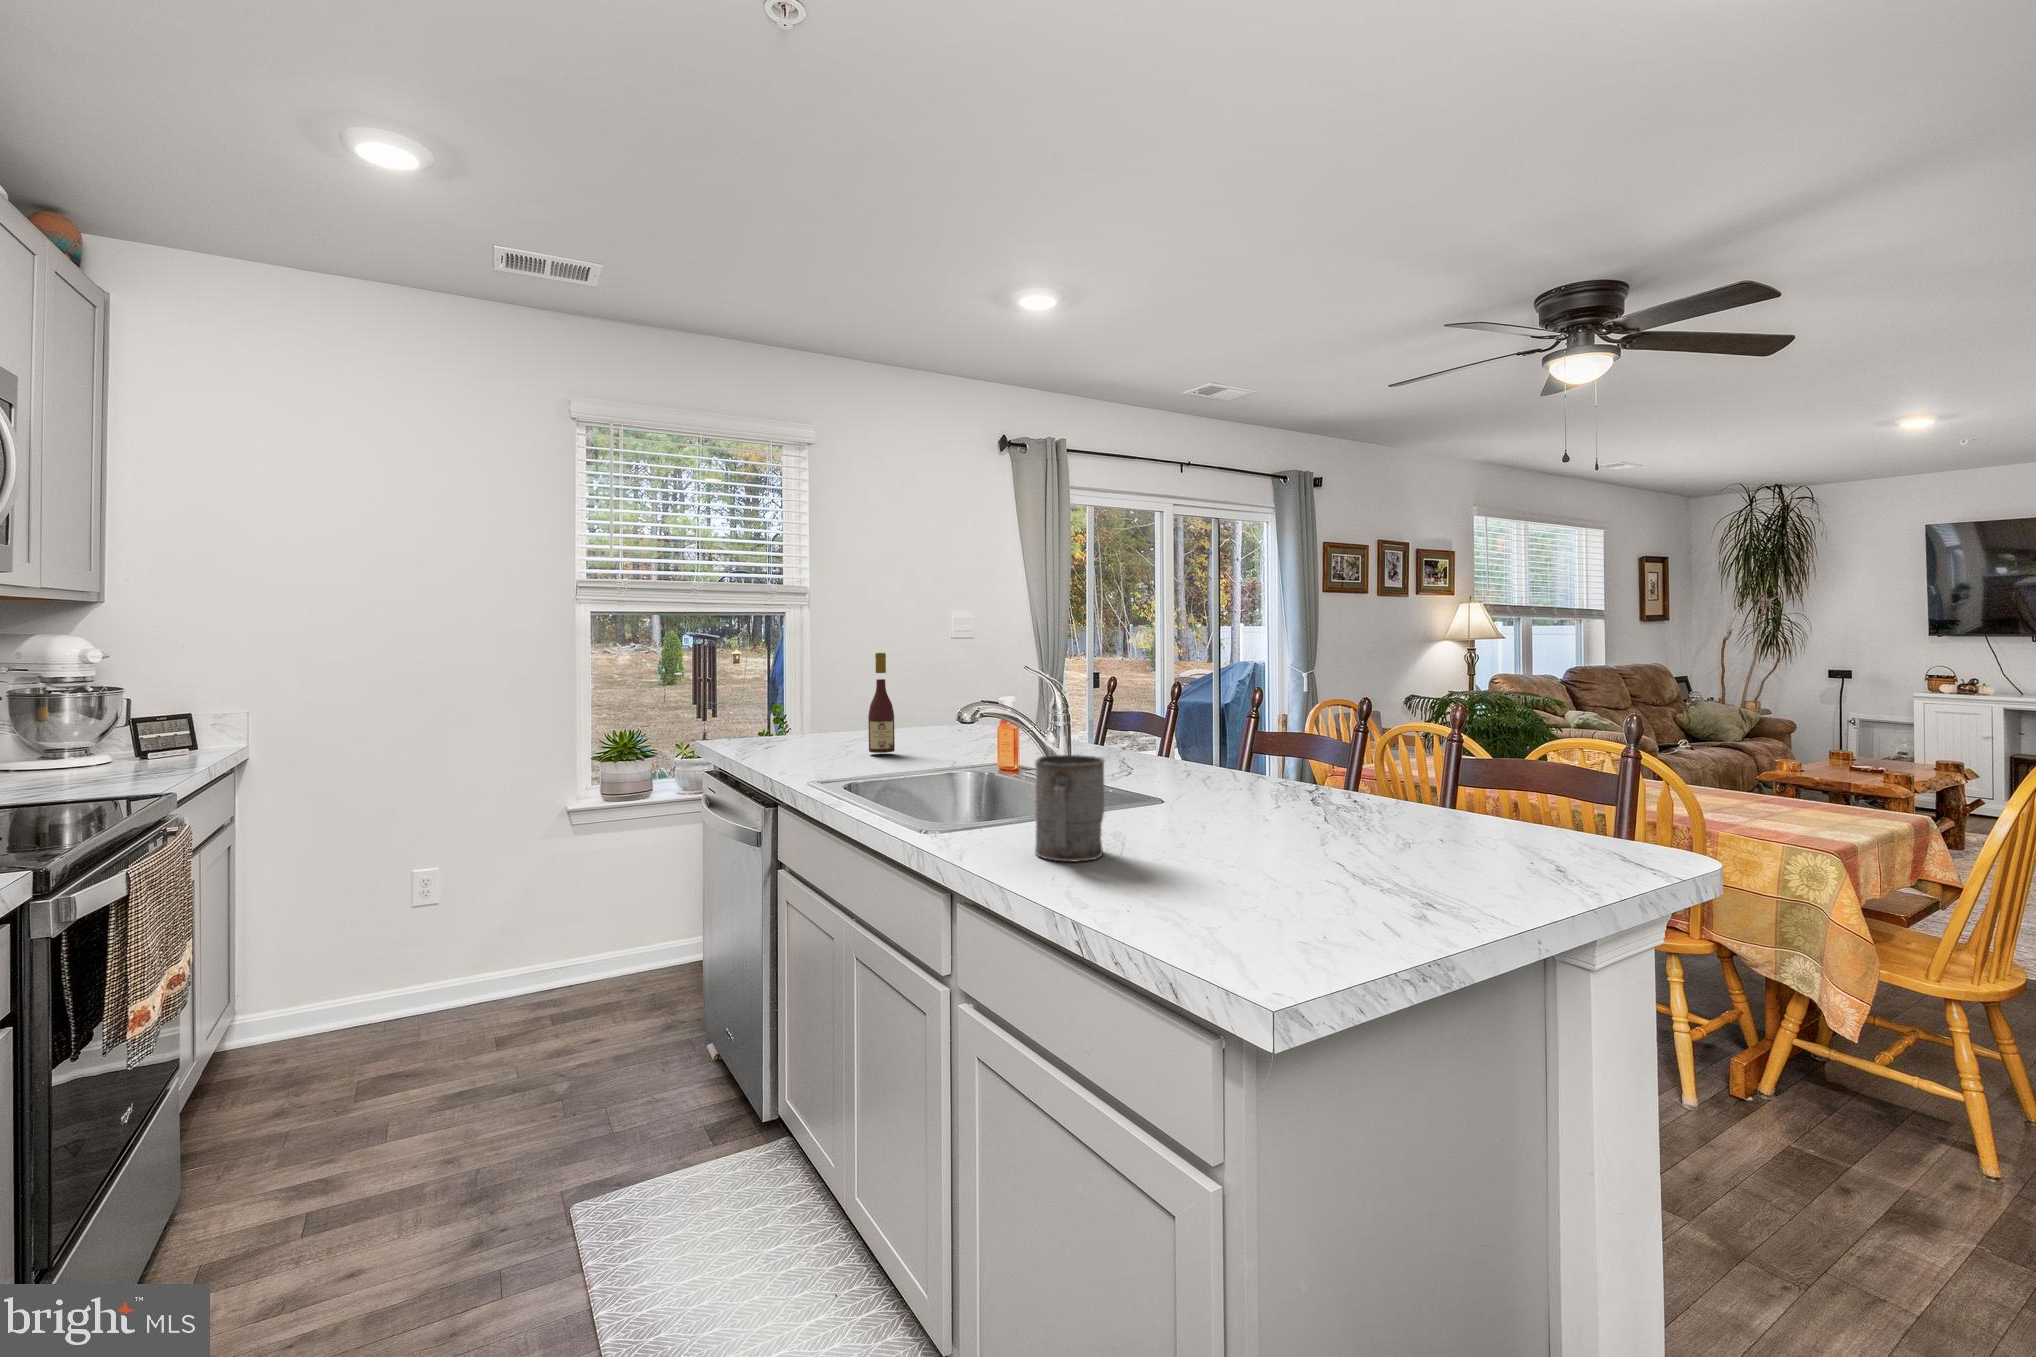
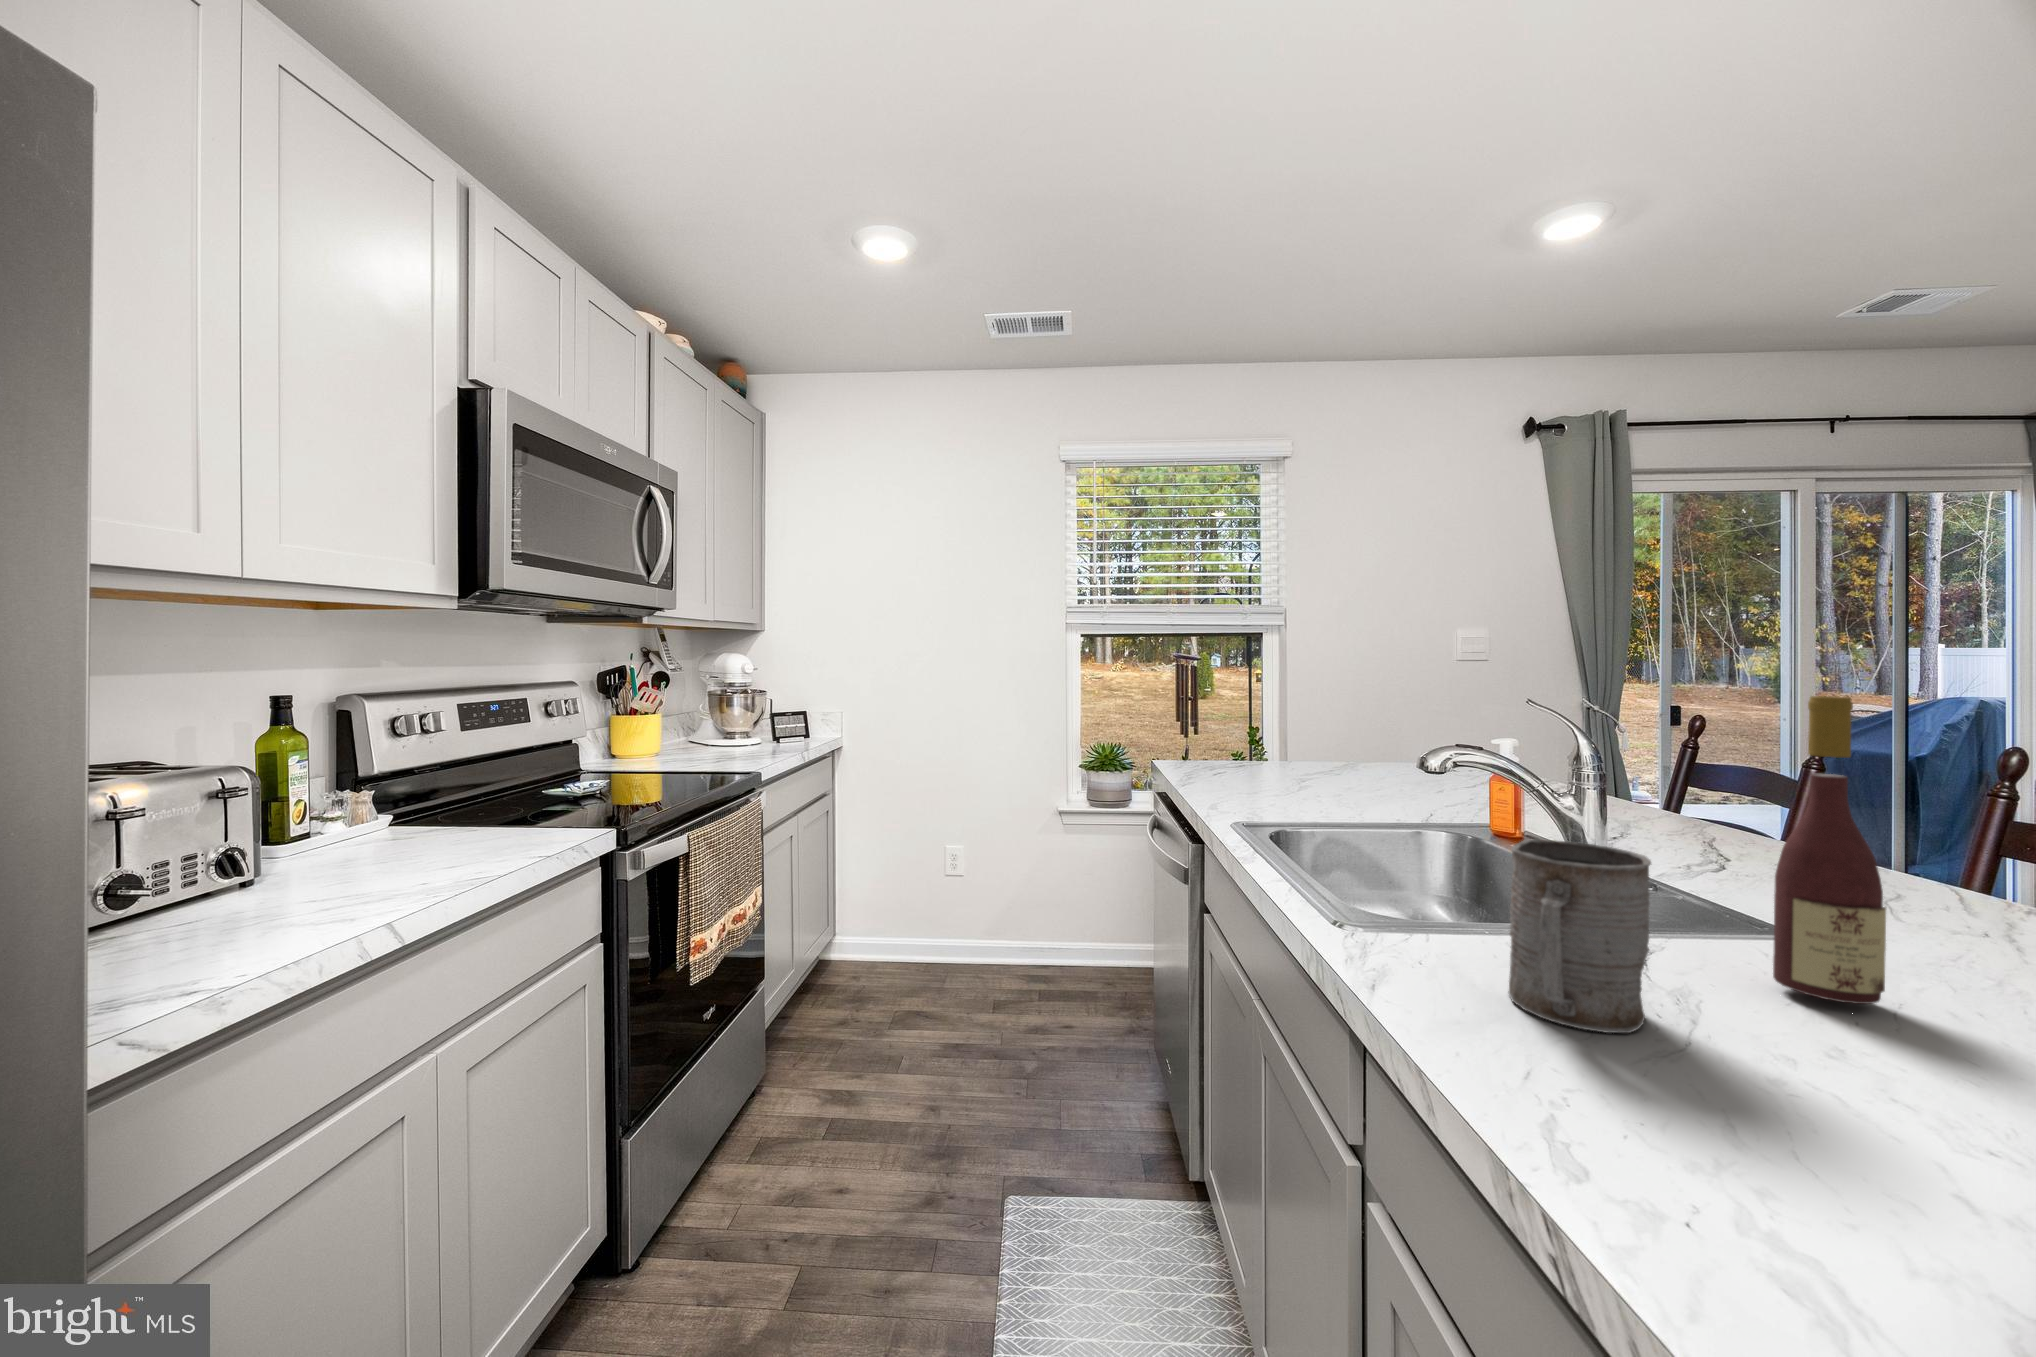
wine bottle: present [868,653,895,753] -> present [1773,696,1886,1004]

